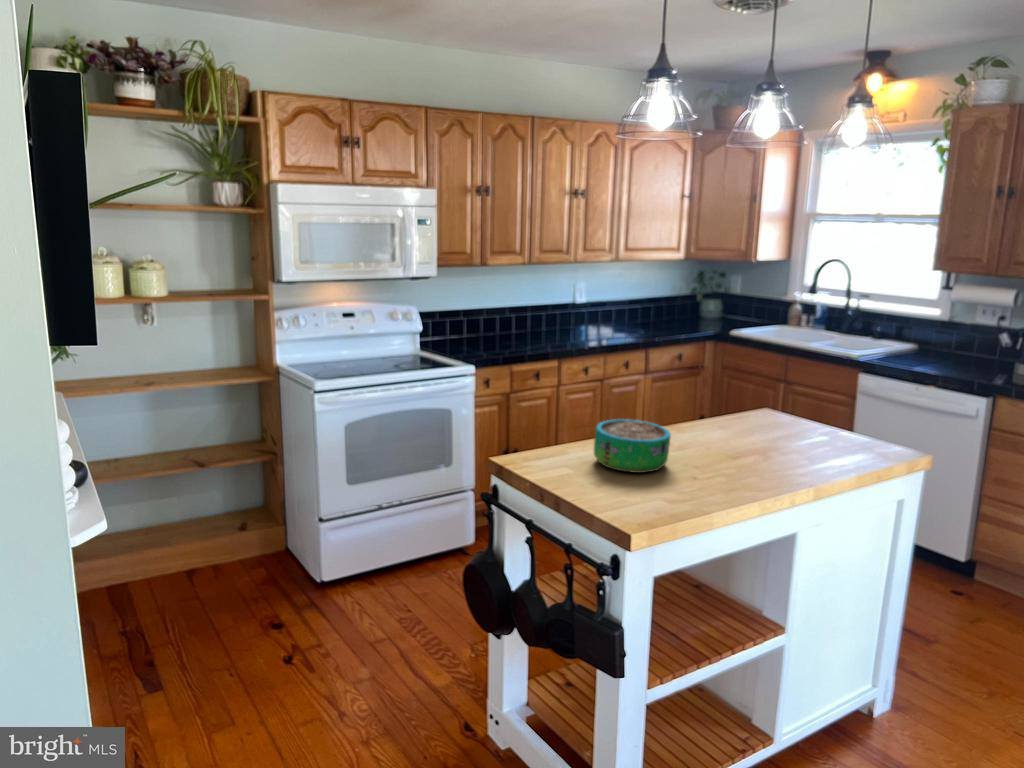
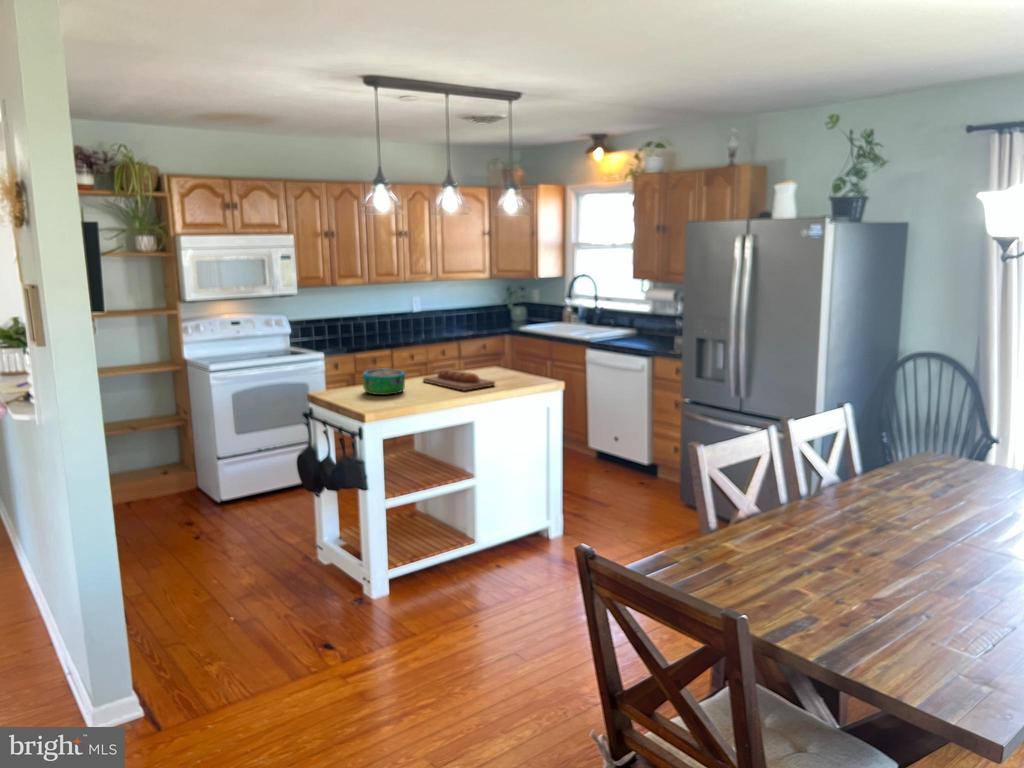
bread loaf: none [679,420,821,469] -> present [423,369,495,391]

